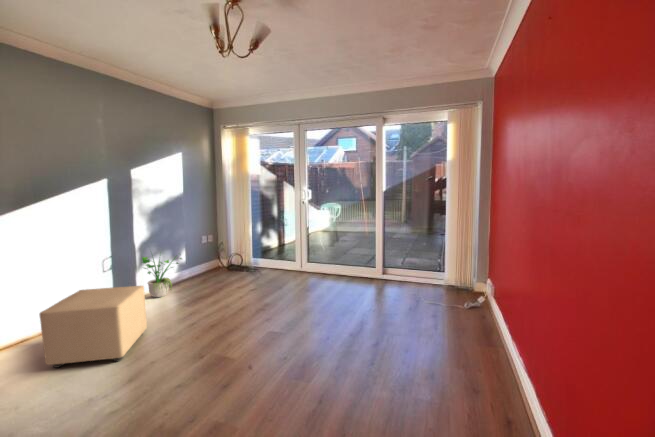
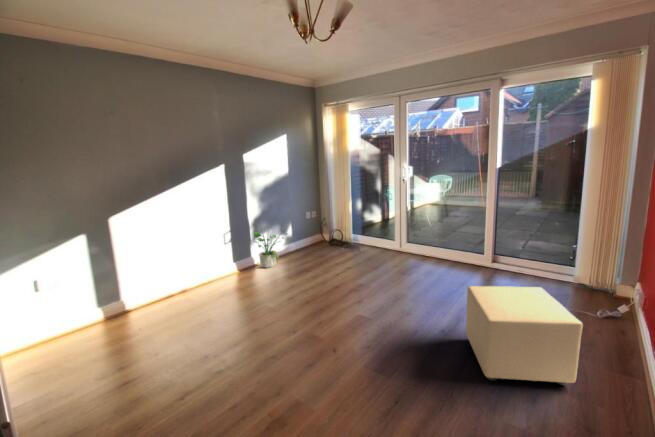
ottoman: present [39,286,147,368] -> present [466,286,583,385]

